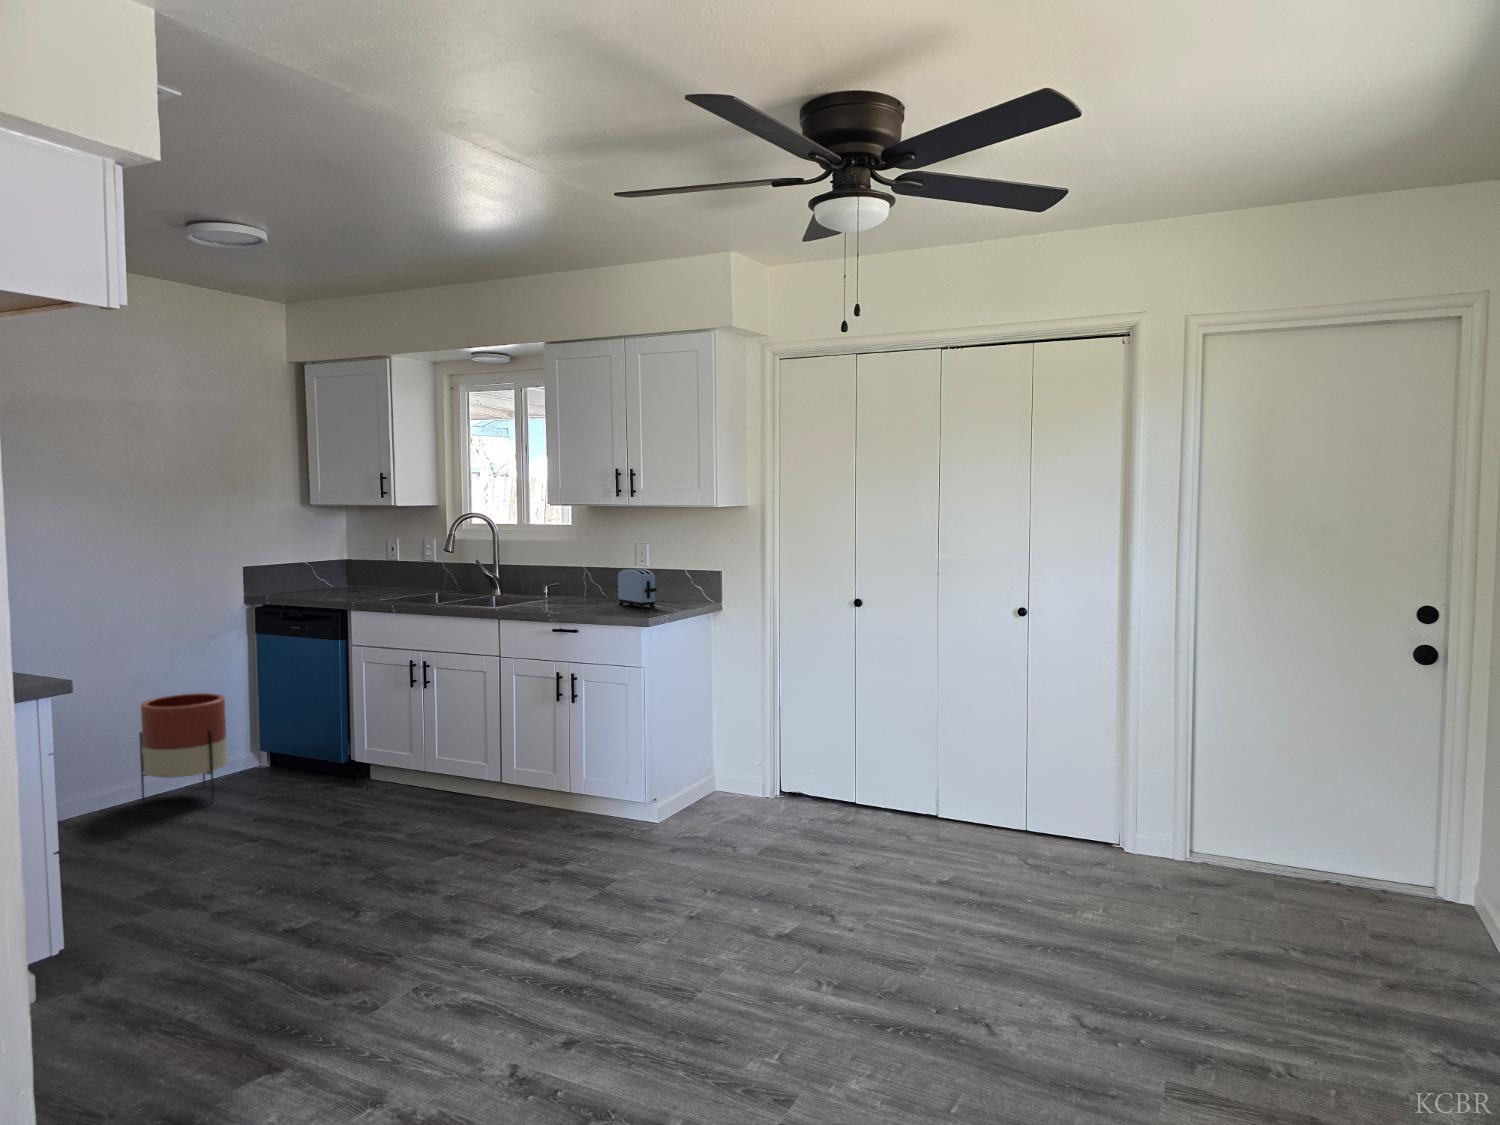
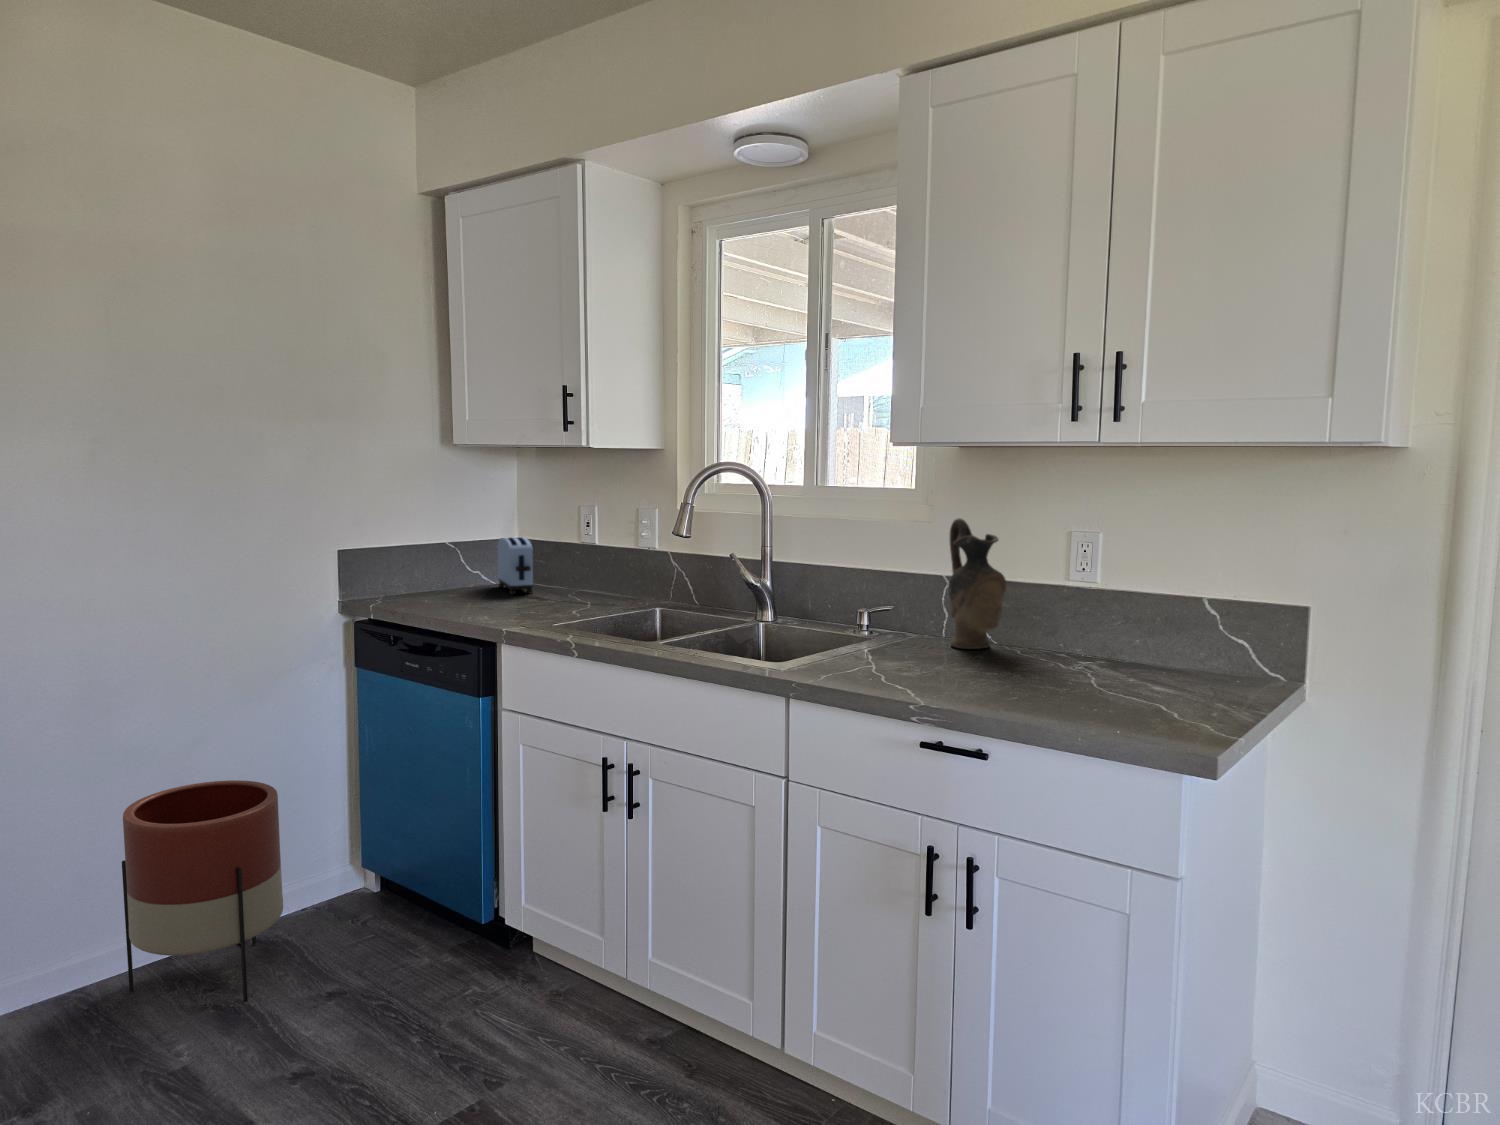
ceramic pitcher: none [582,539,609,601] -> present [949,518,1006,649]
toaster: present [616,569,657,609] -> present [498,537,533,594]

